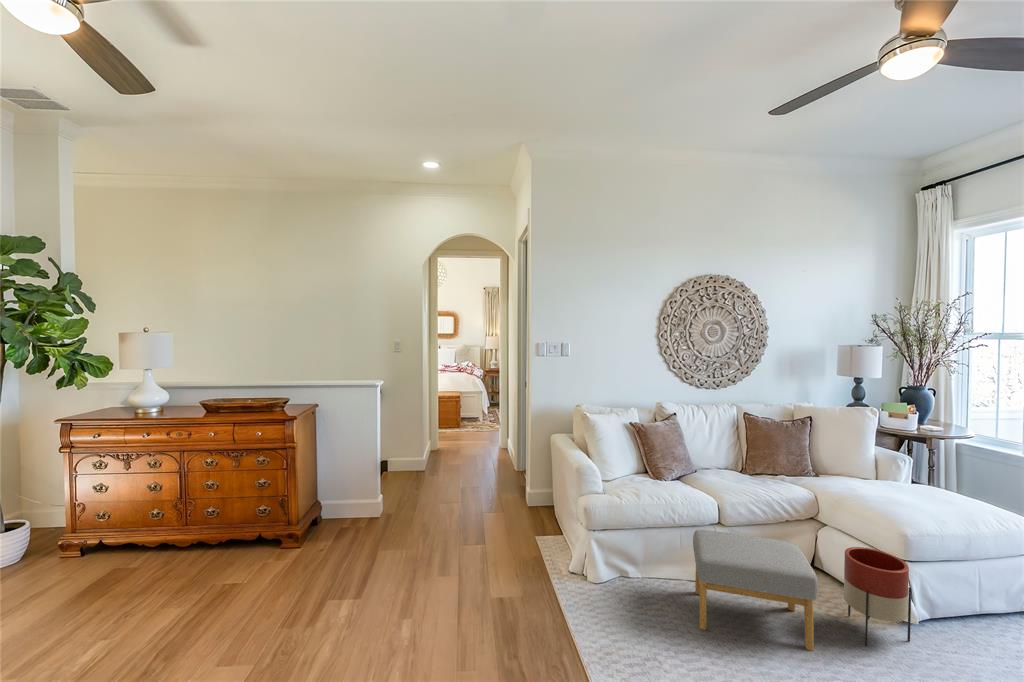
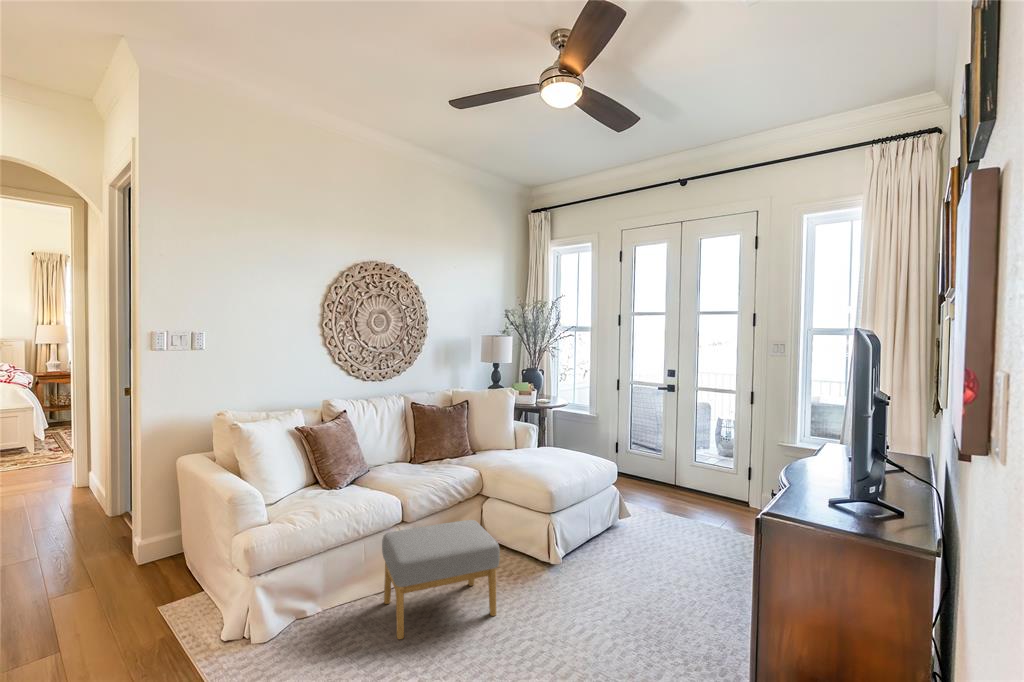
planter: present [844,547,911,646] -> none [511,507,555,593]

